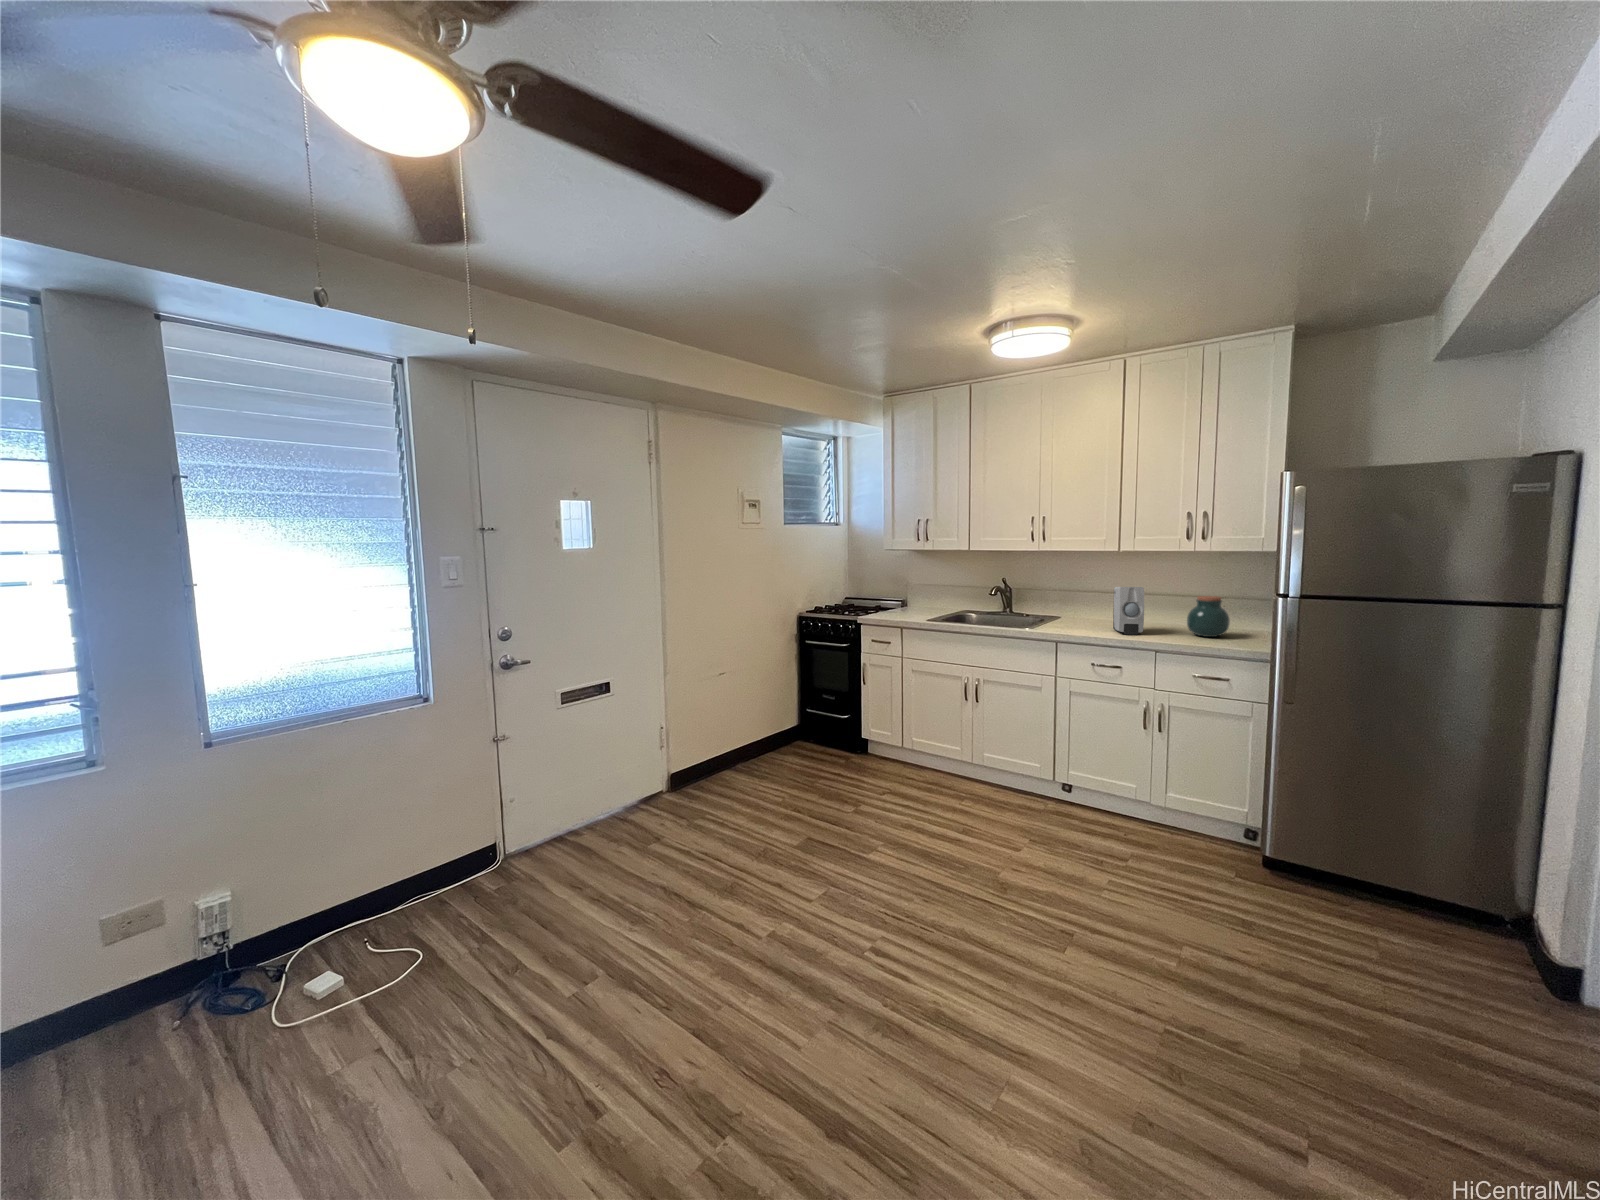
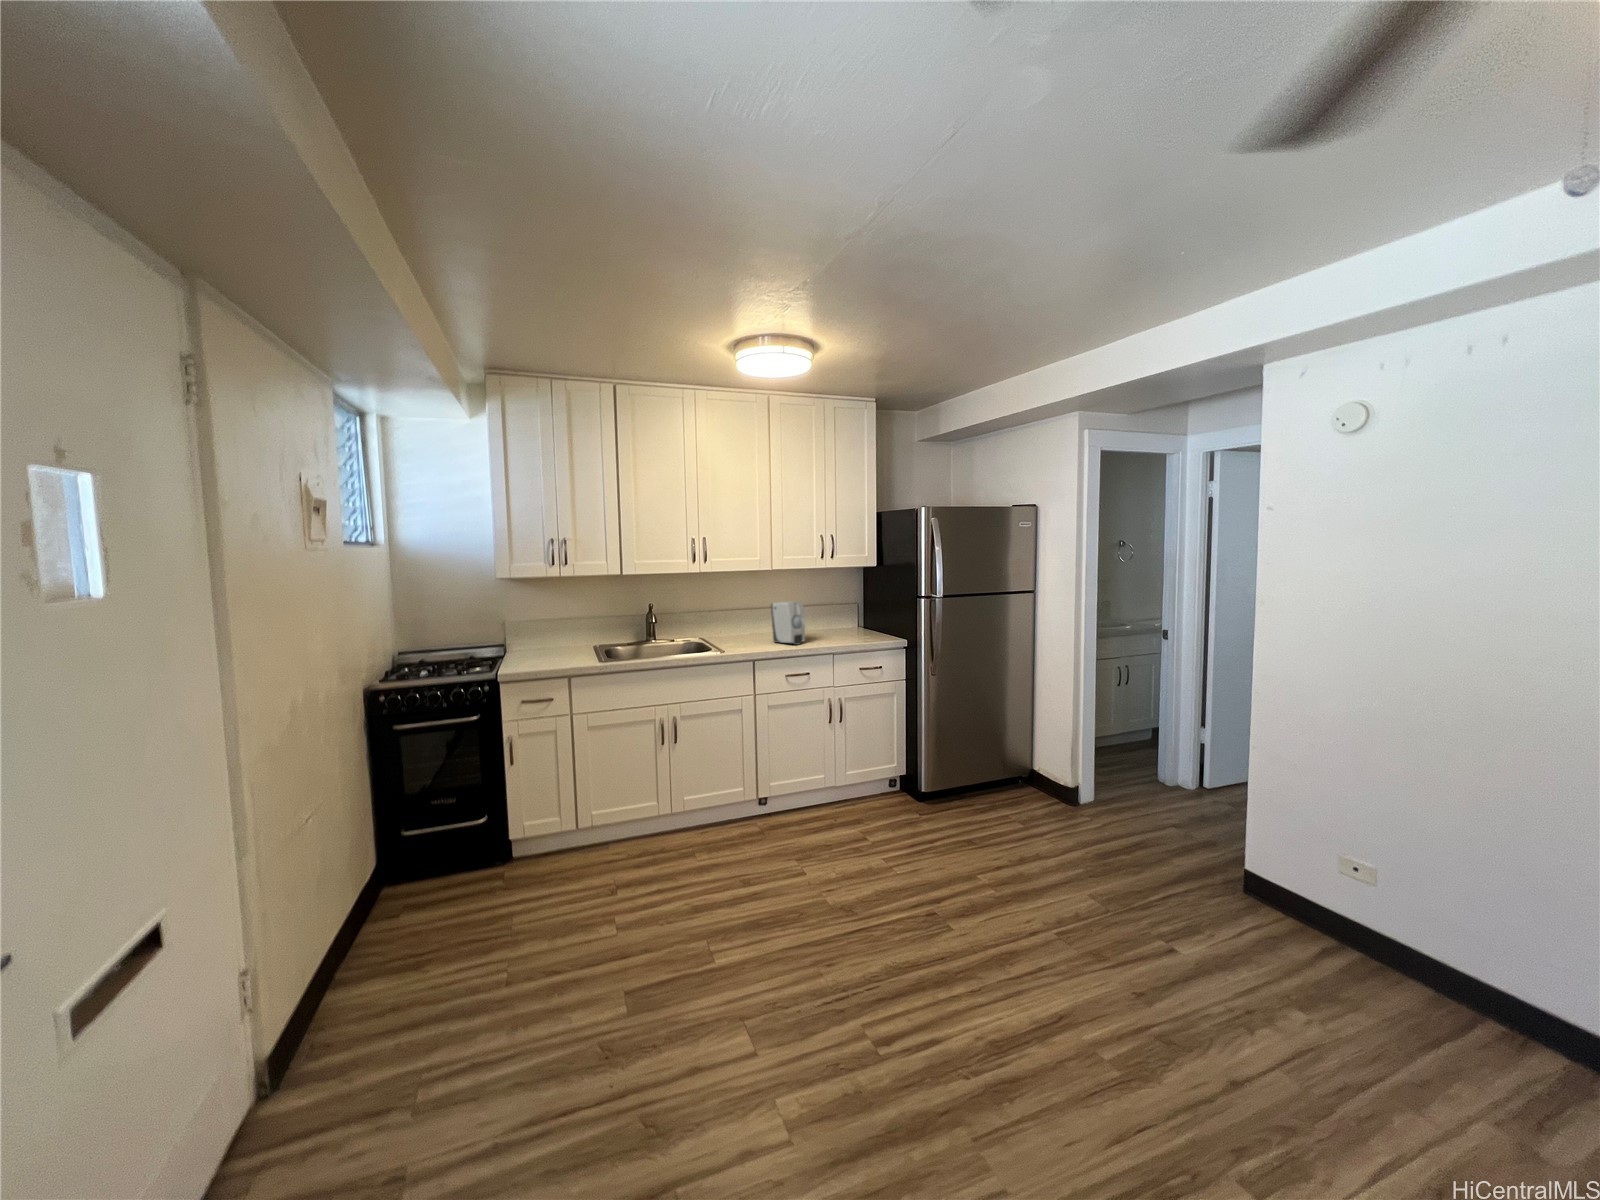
jar: present [1187,596,1230,637] -> none [822,604,852,638]

